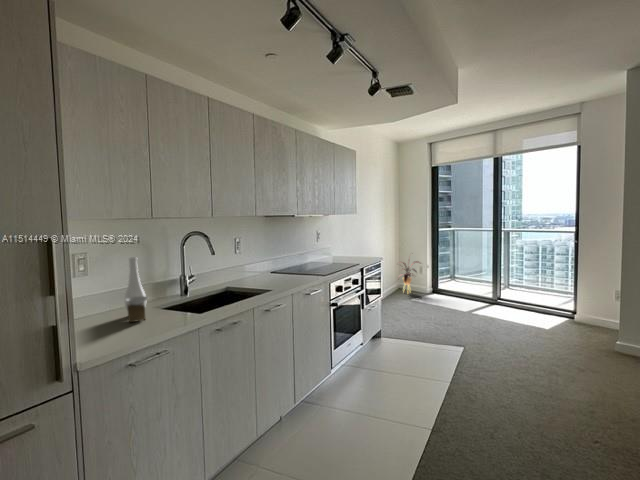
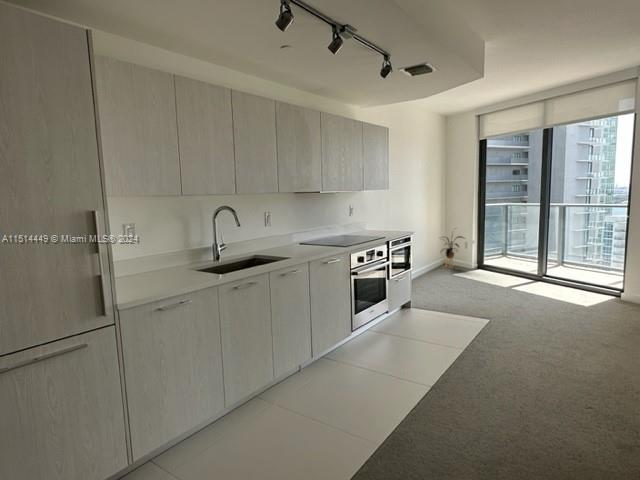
vase: present [125,257,148,322] -> none [162,228,181,279]

